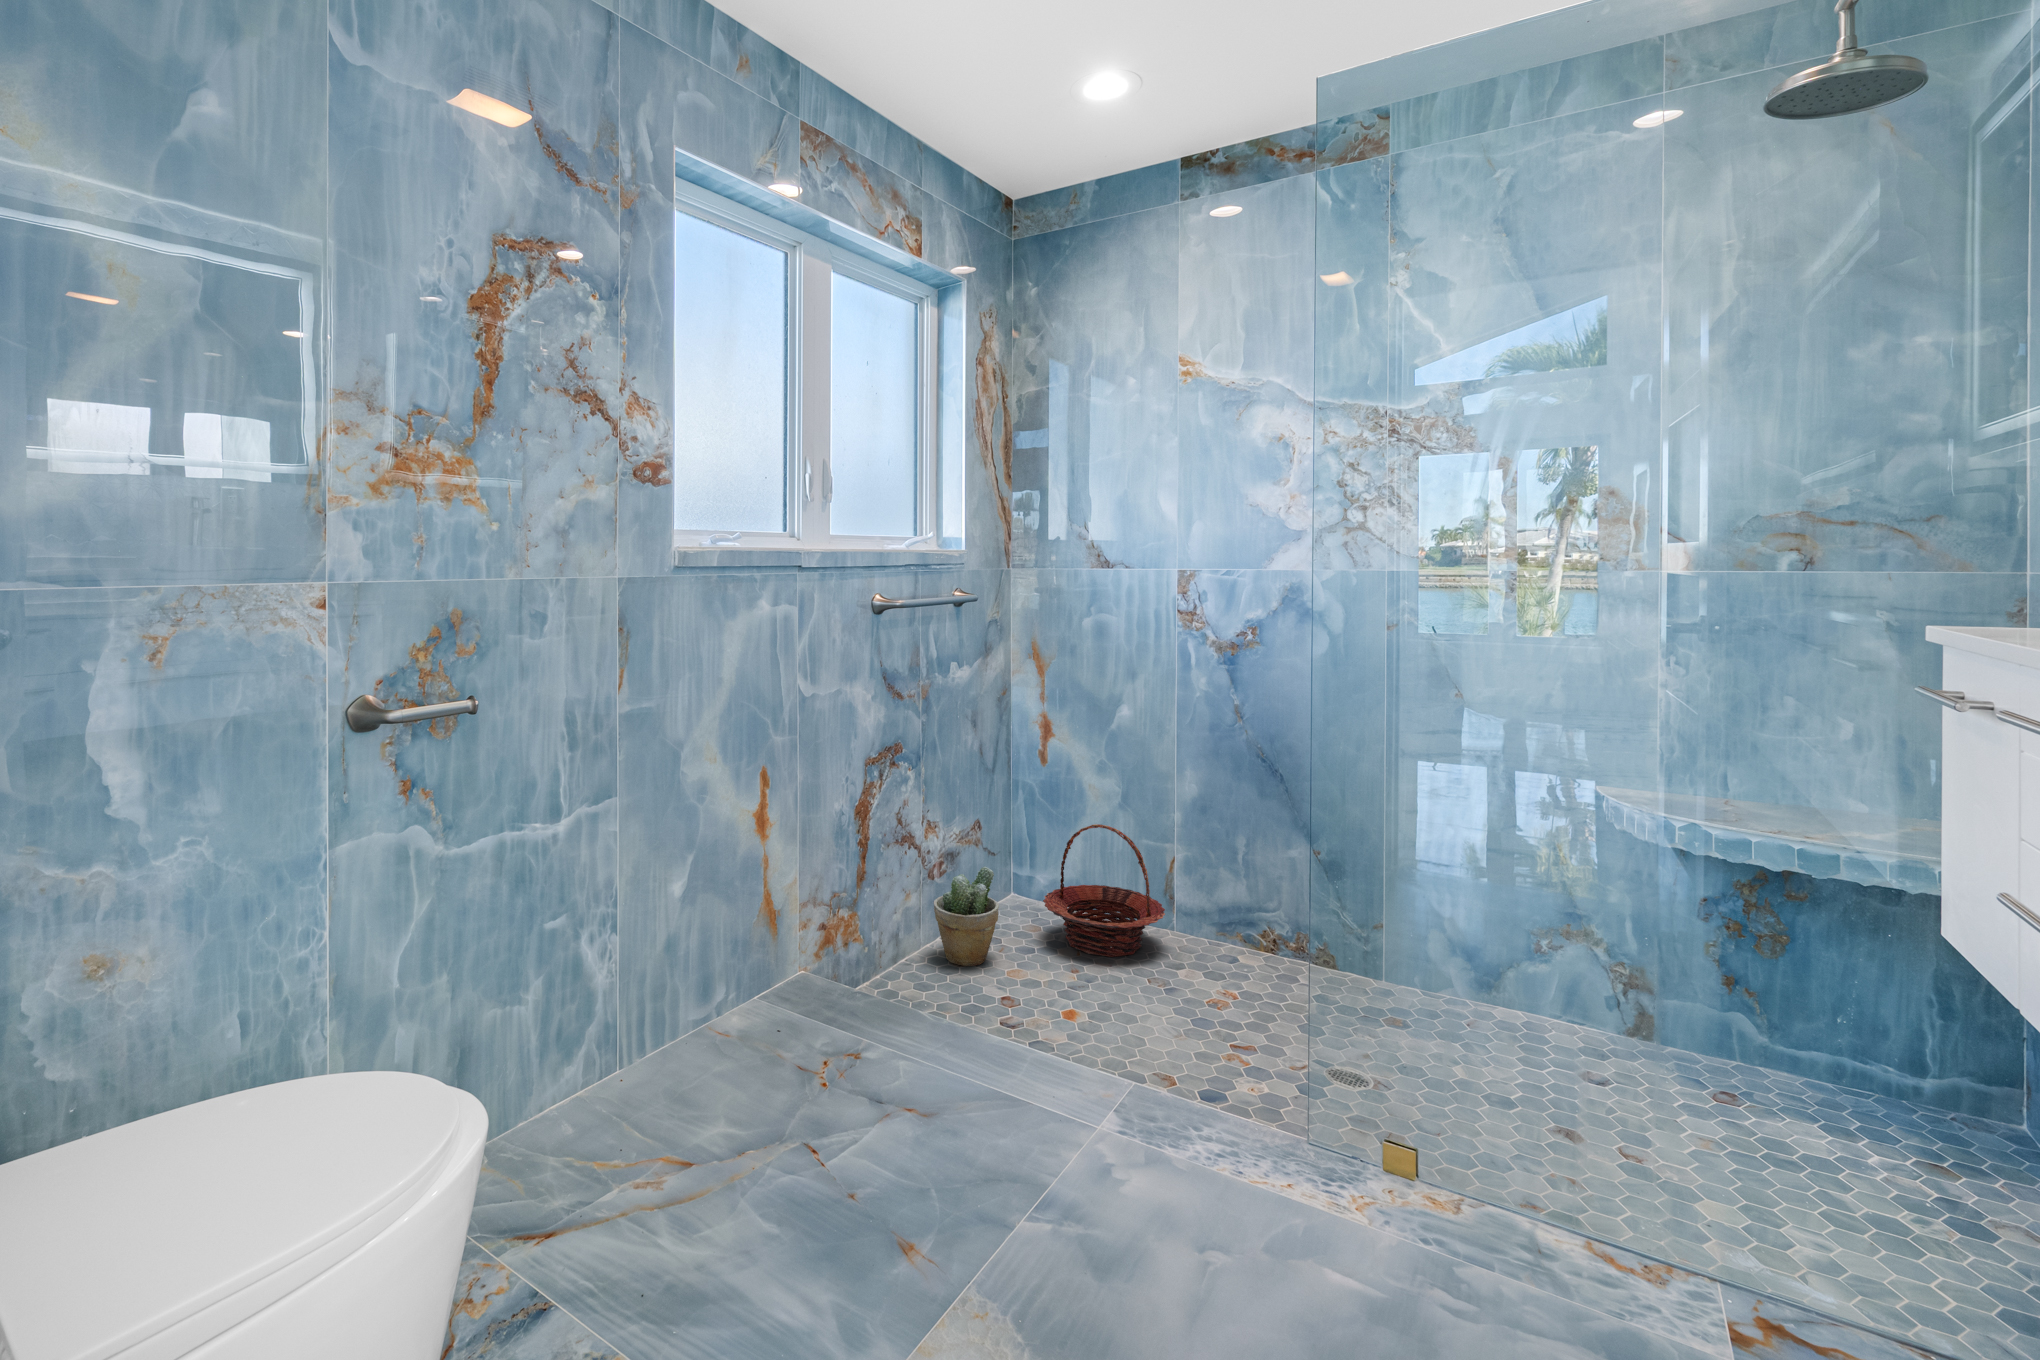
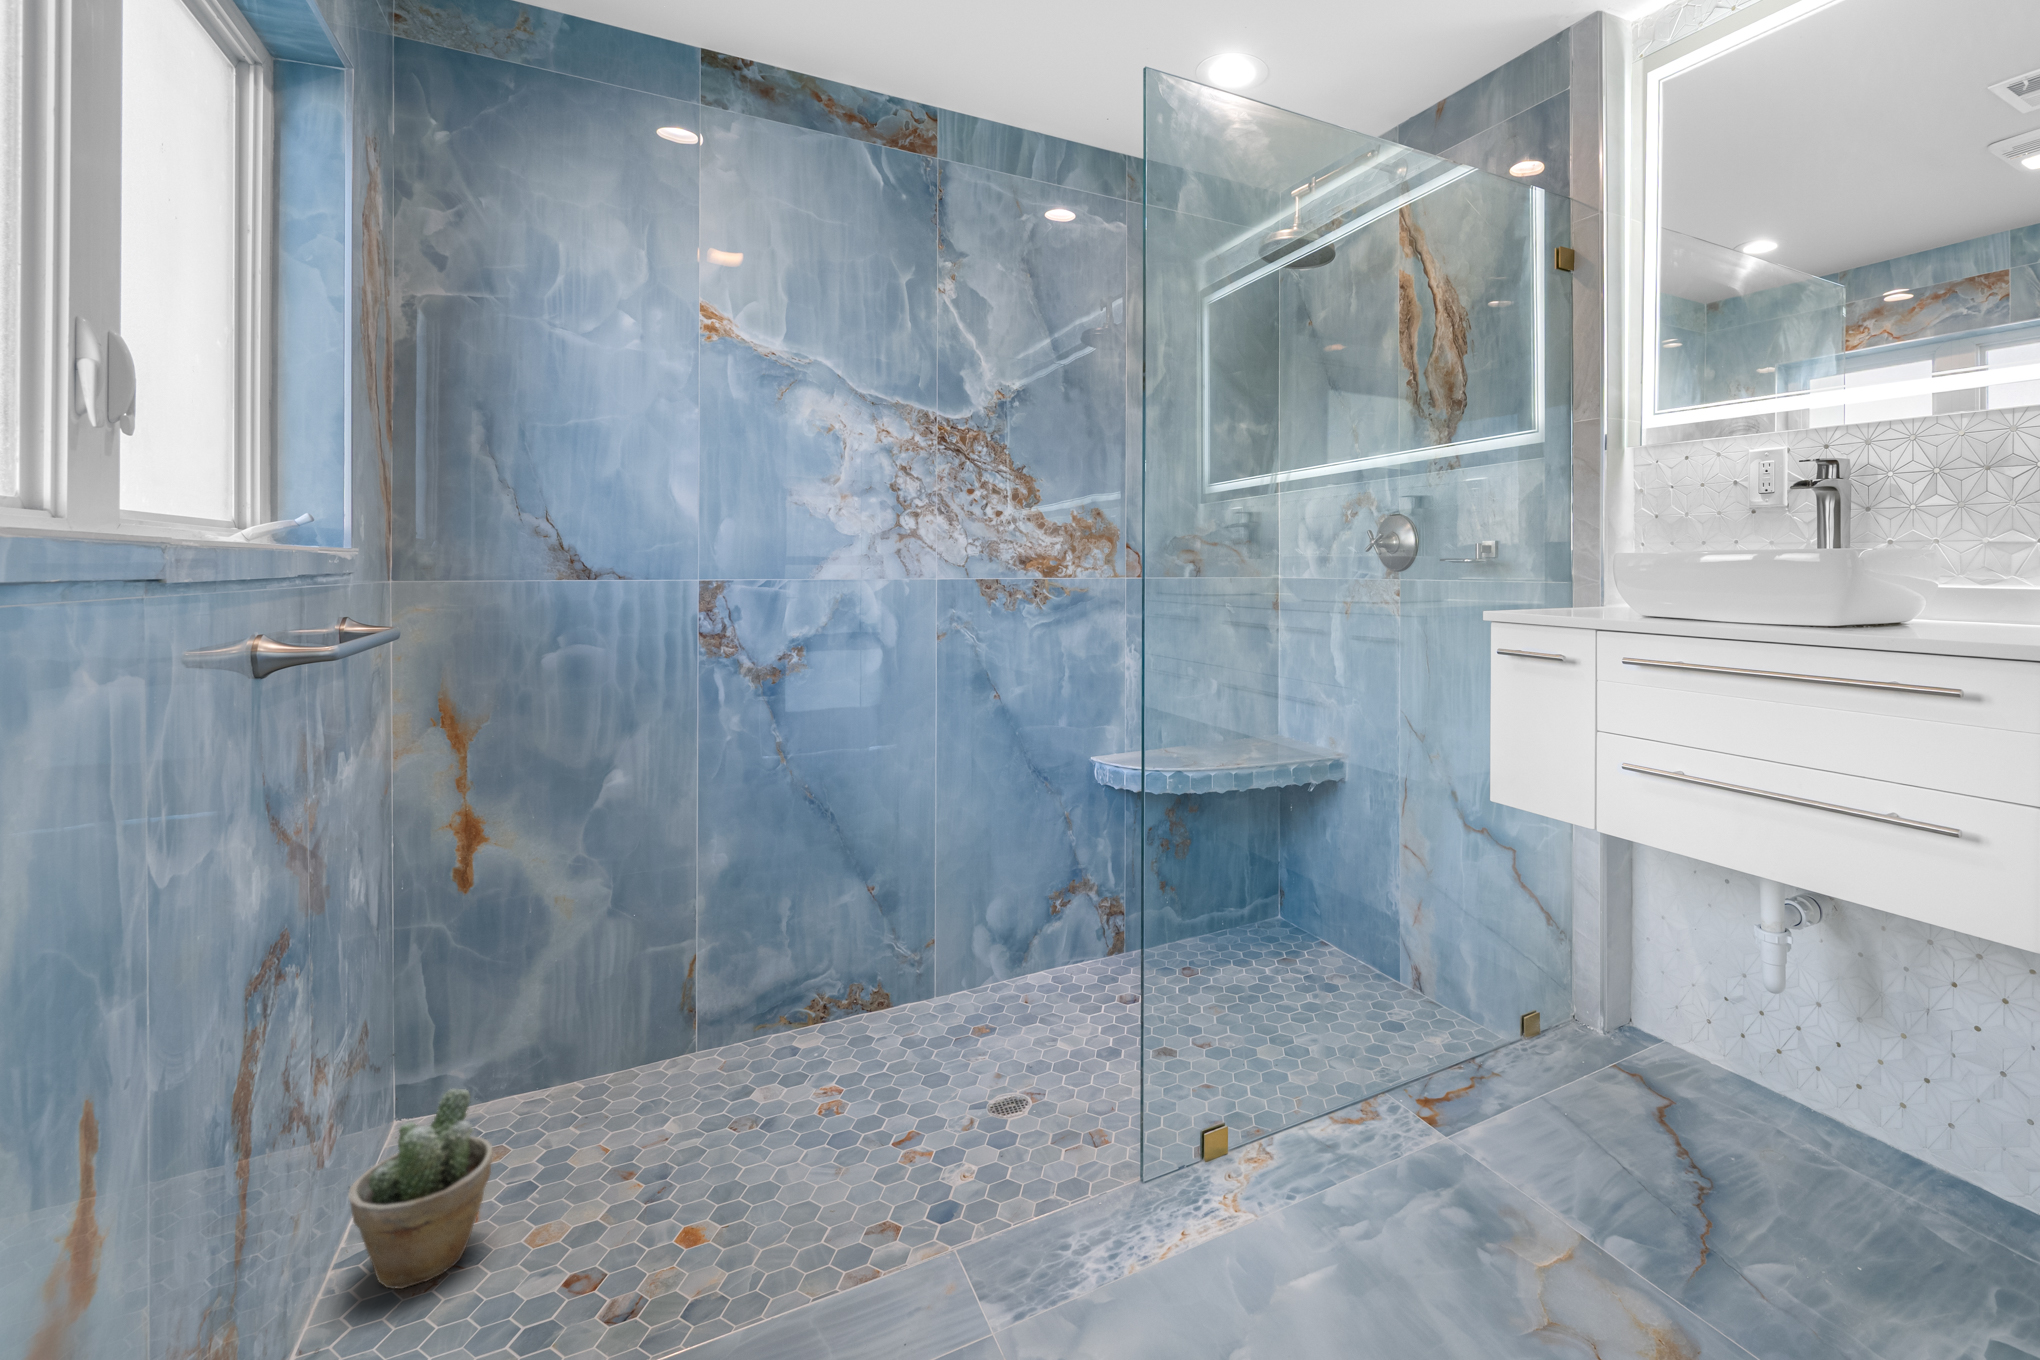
basket: present [1043,824,1165,957] -> none [519,945,715,1142]

